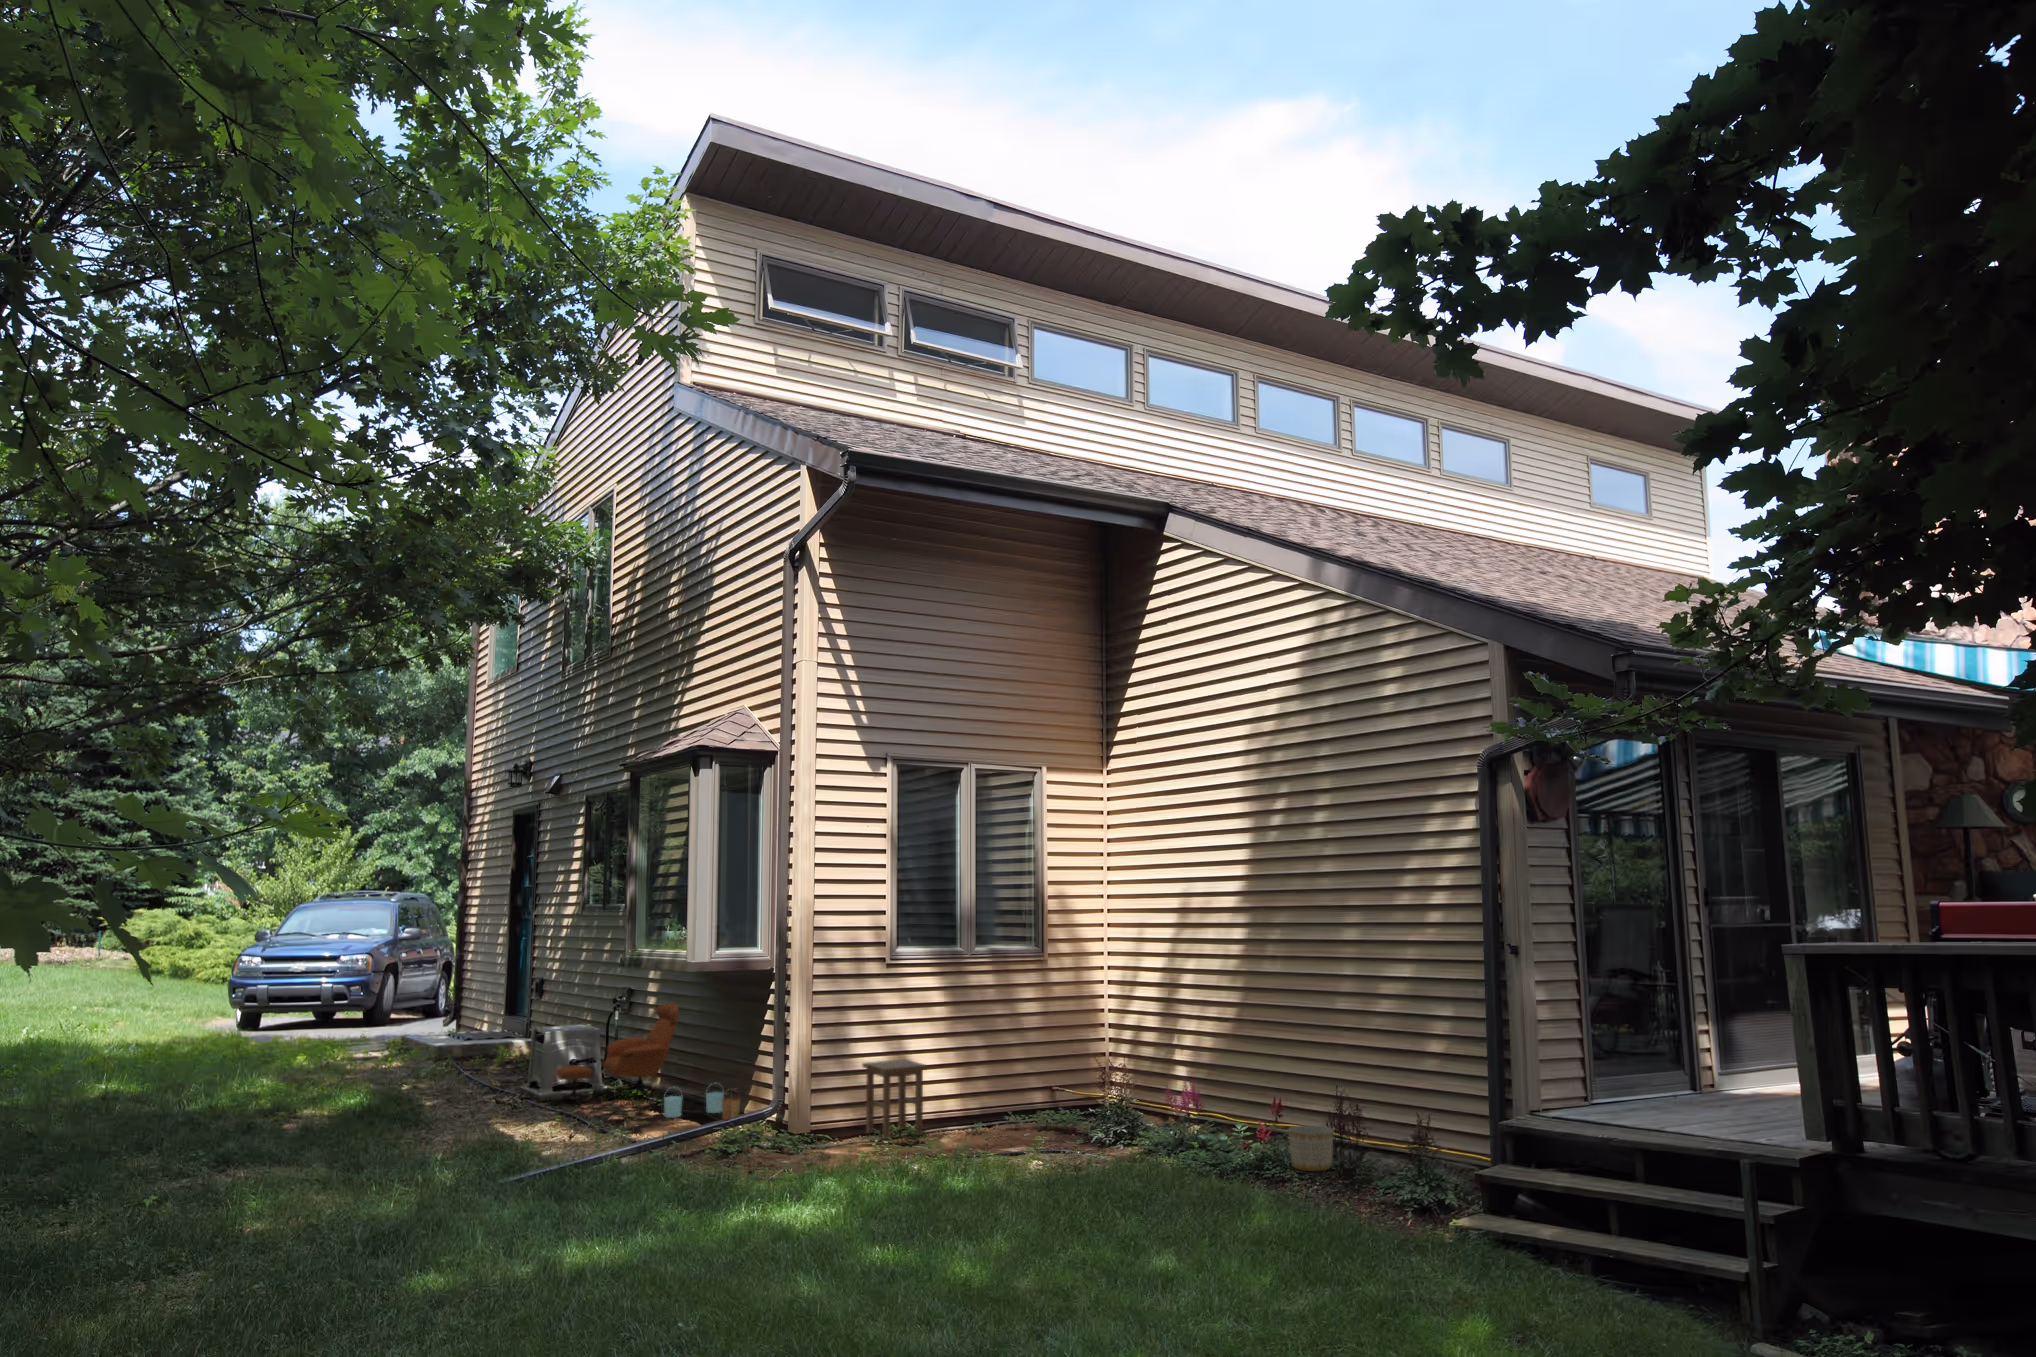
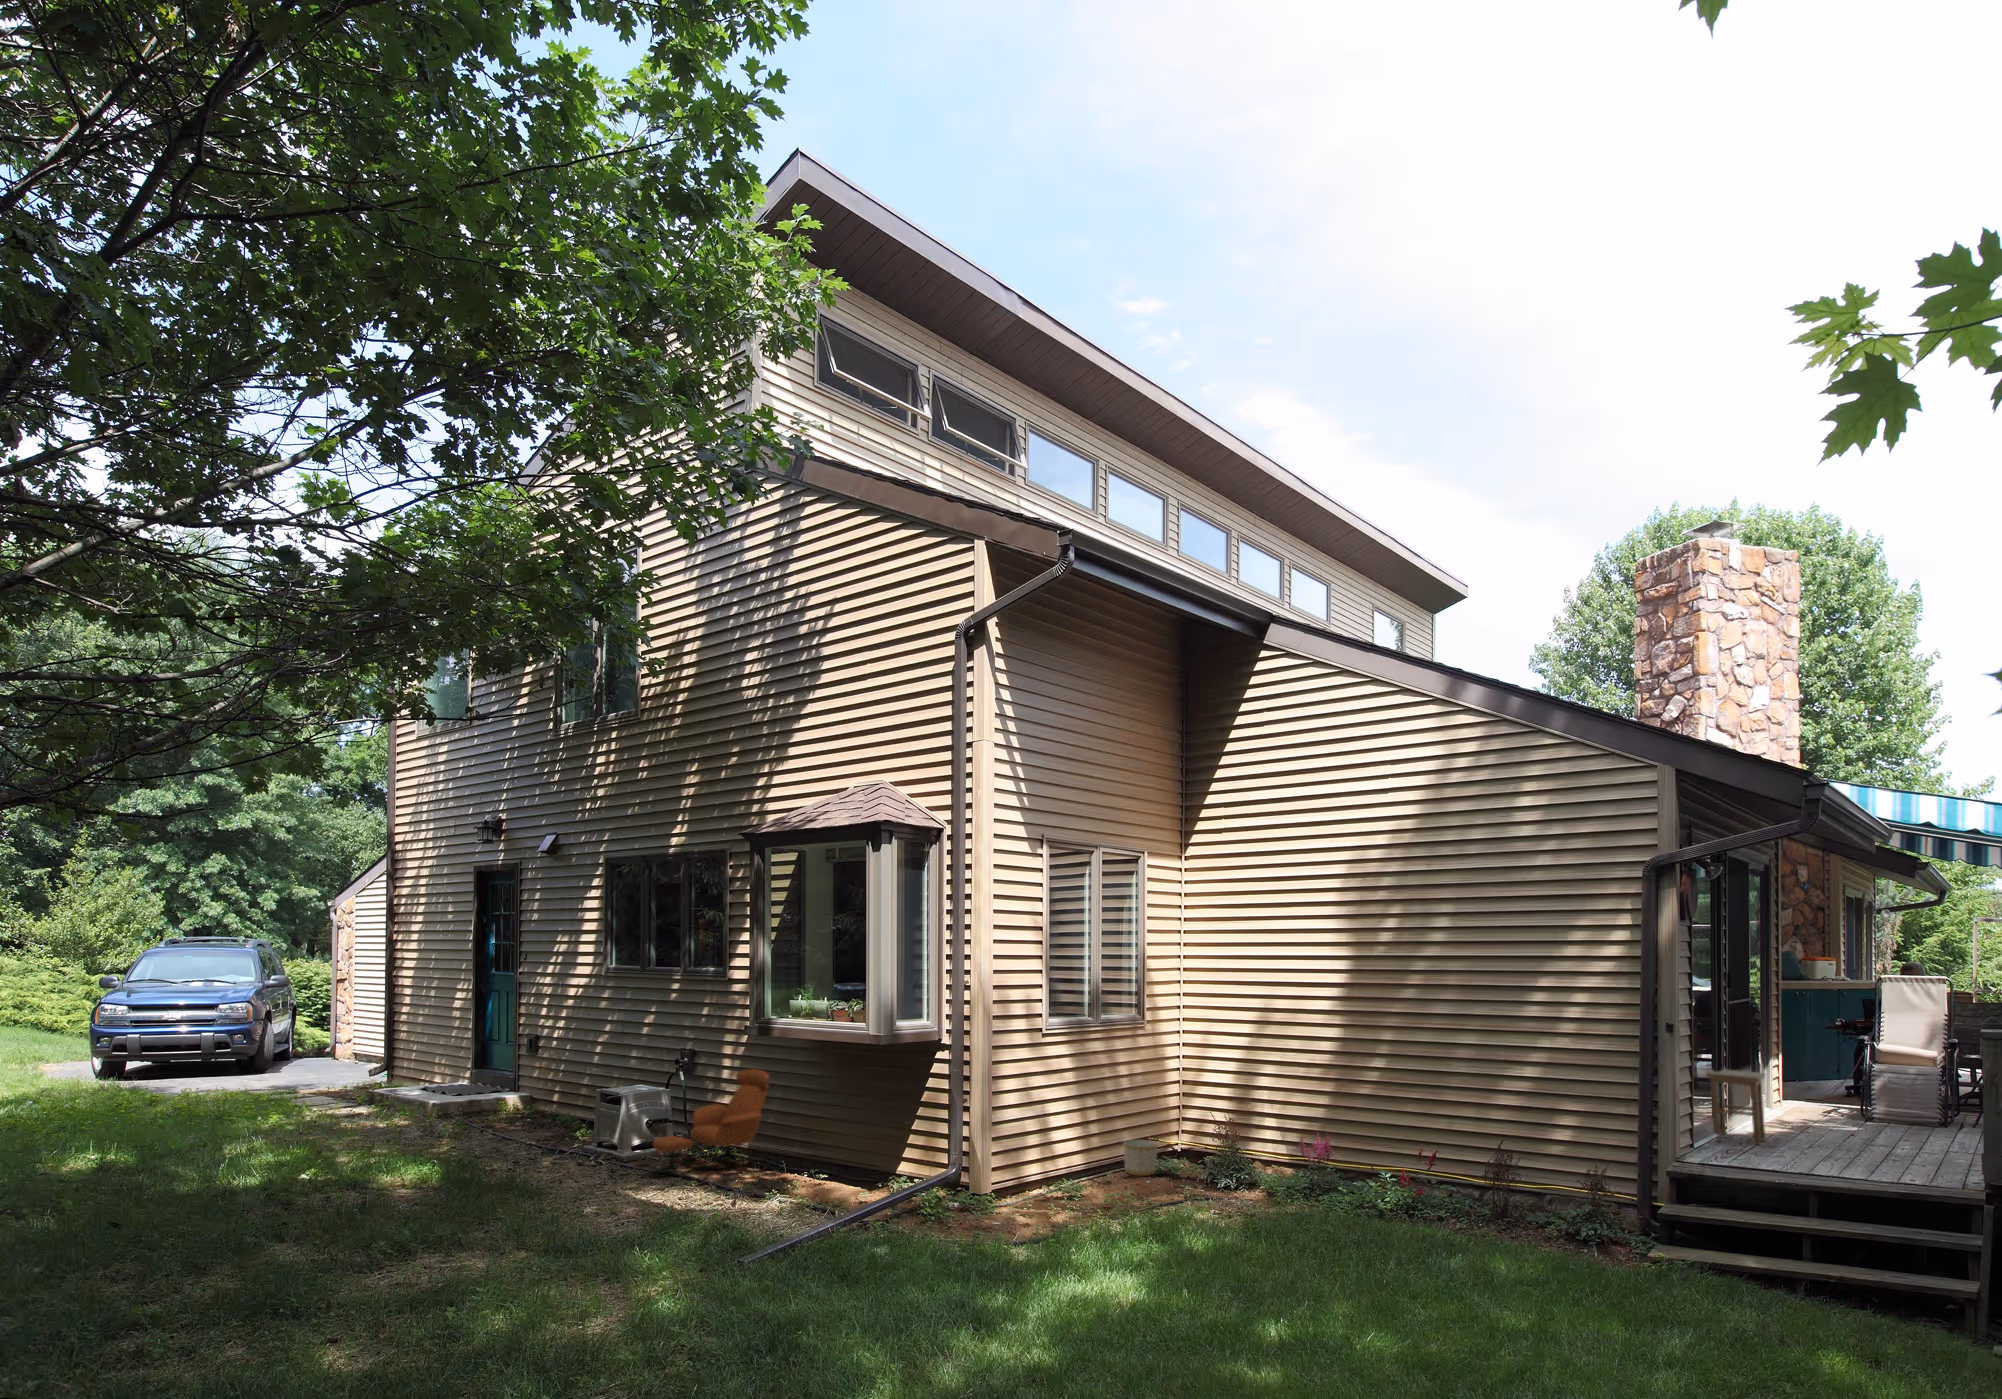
stool: present [862,1059,927,1139] -> present [1706,1069,1765,1145]
bucket: present [664,1092,740,1120] -> none [796,1151,877,1190]
planter: present [1288,1125,1333,1172] -> present [1123,1140,1157,1176]

